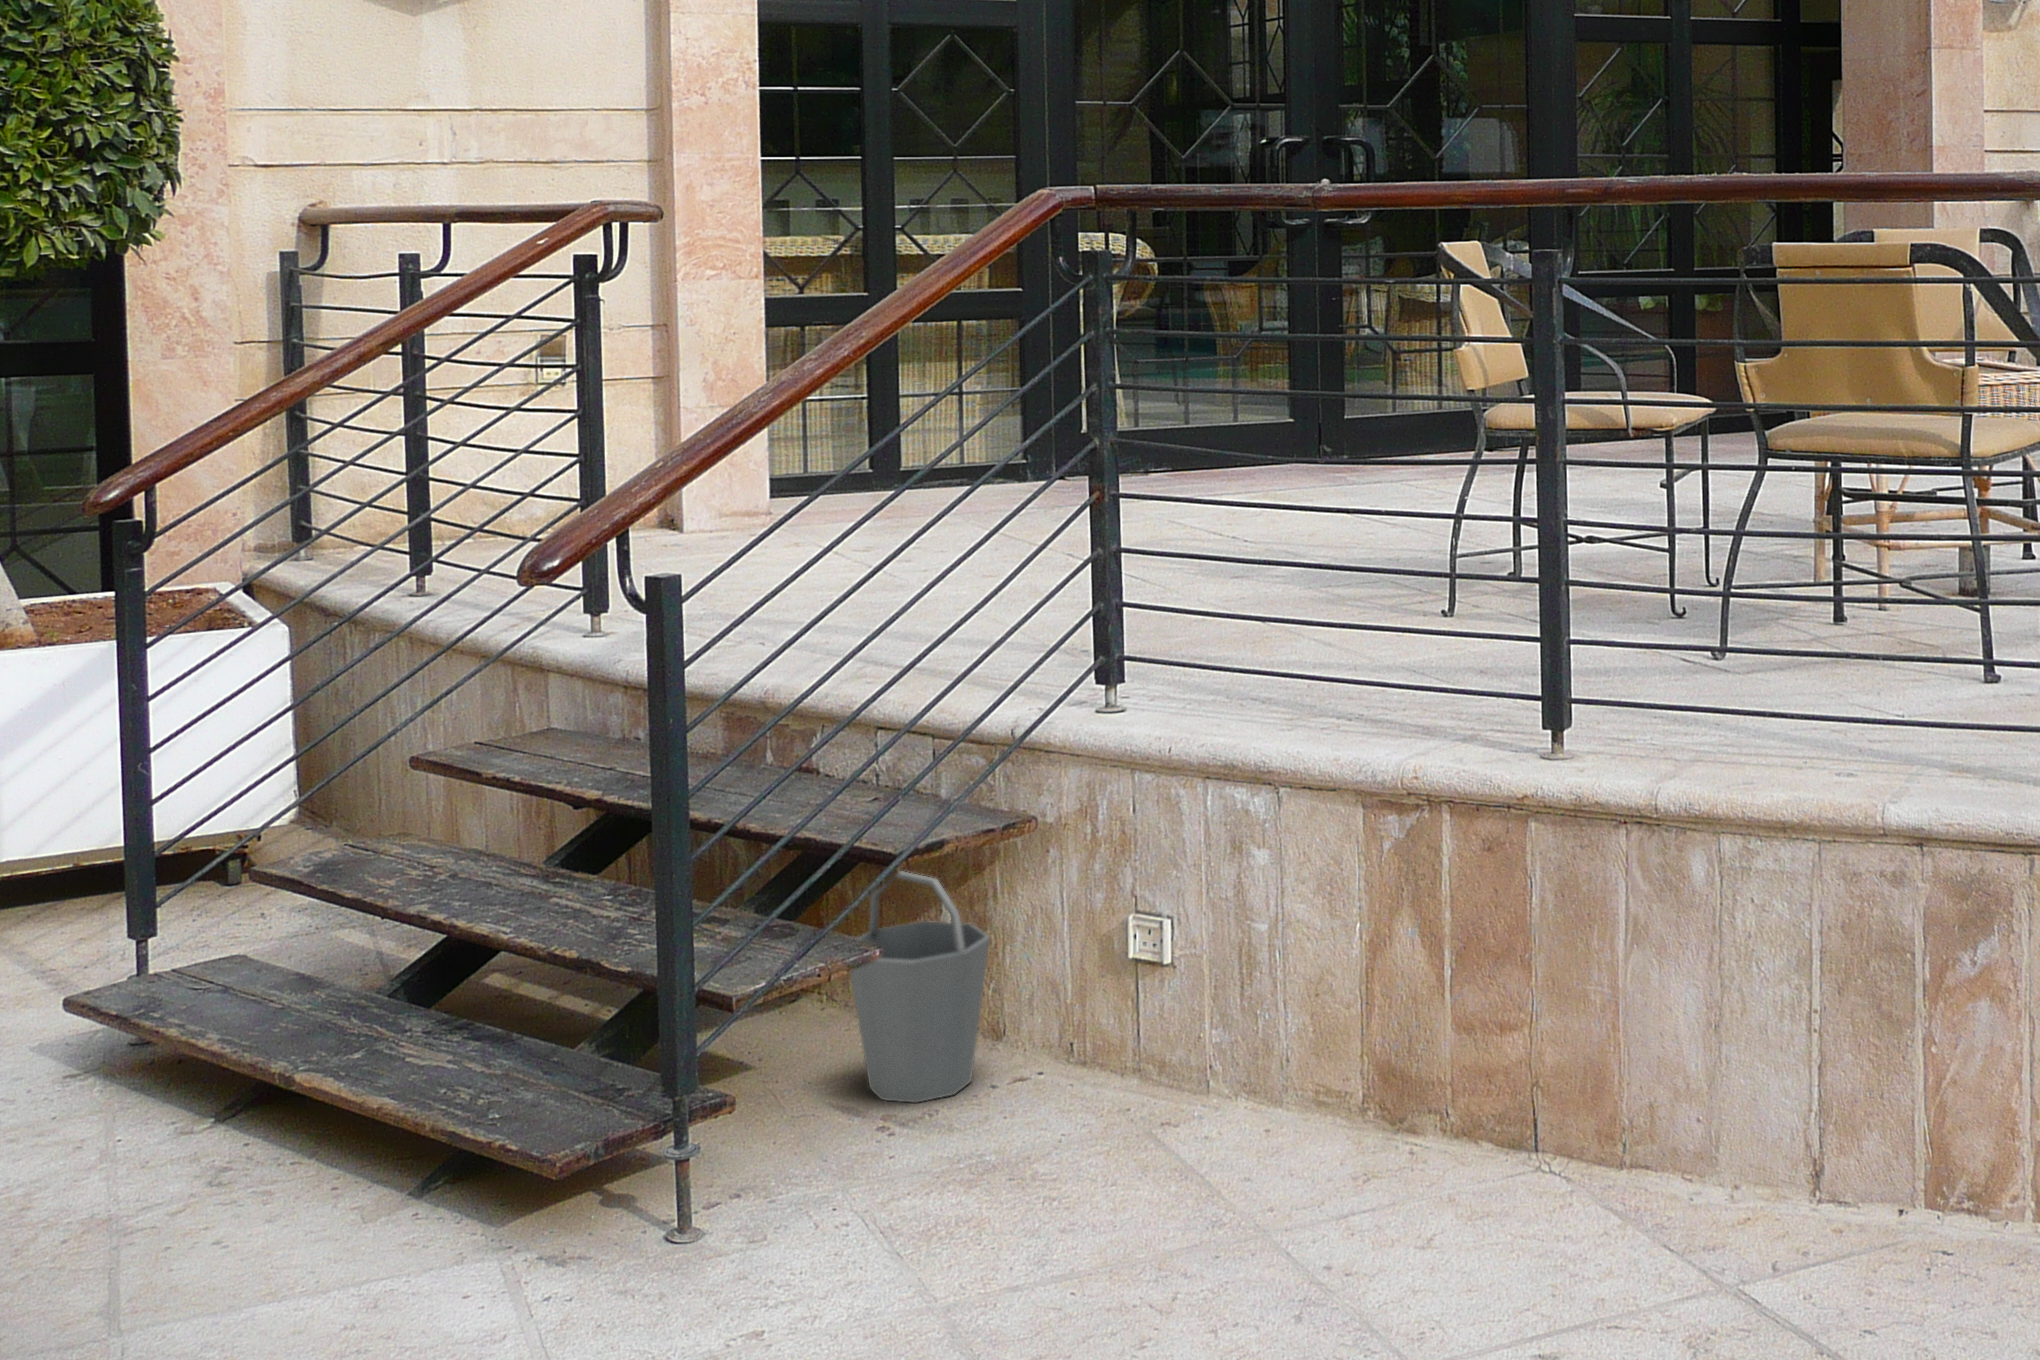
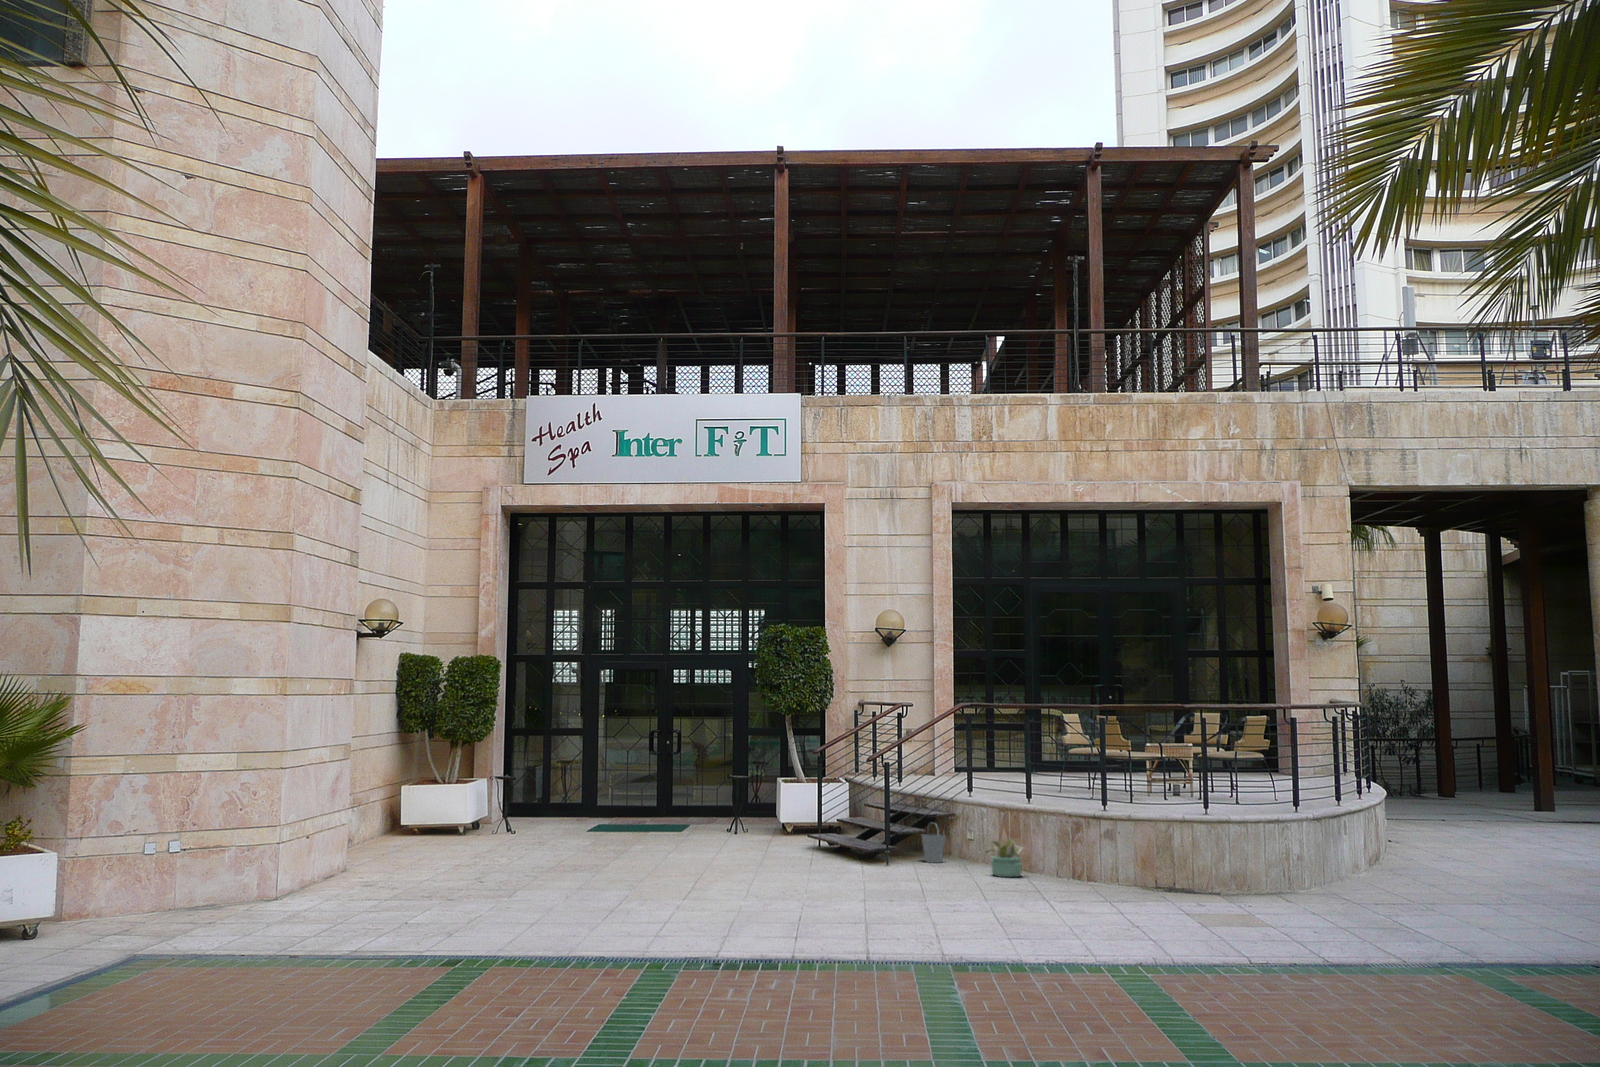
decorative plant: none [1377,998,1631,1249] -> present [984,840,1023,877]

